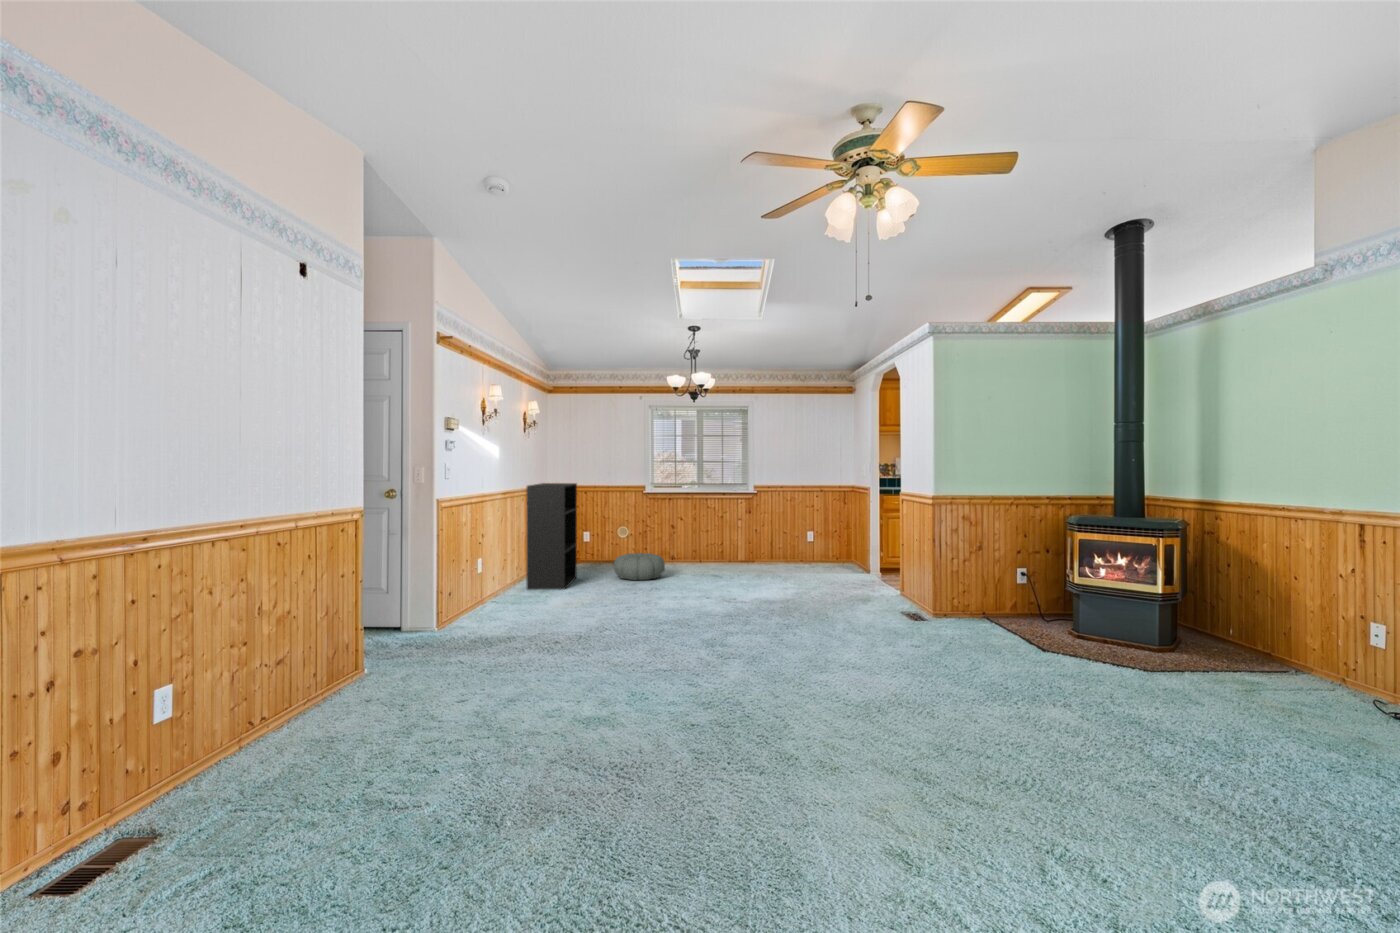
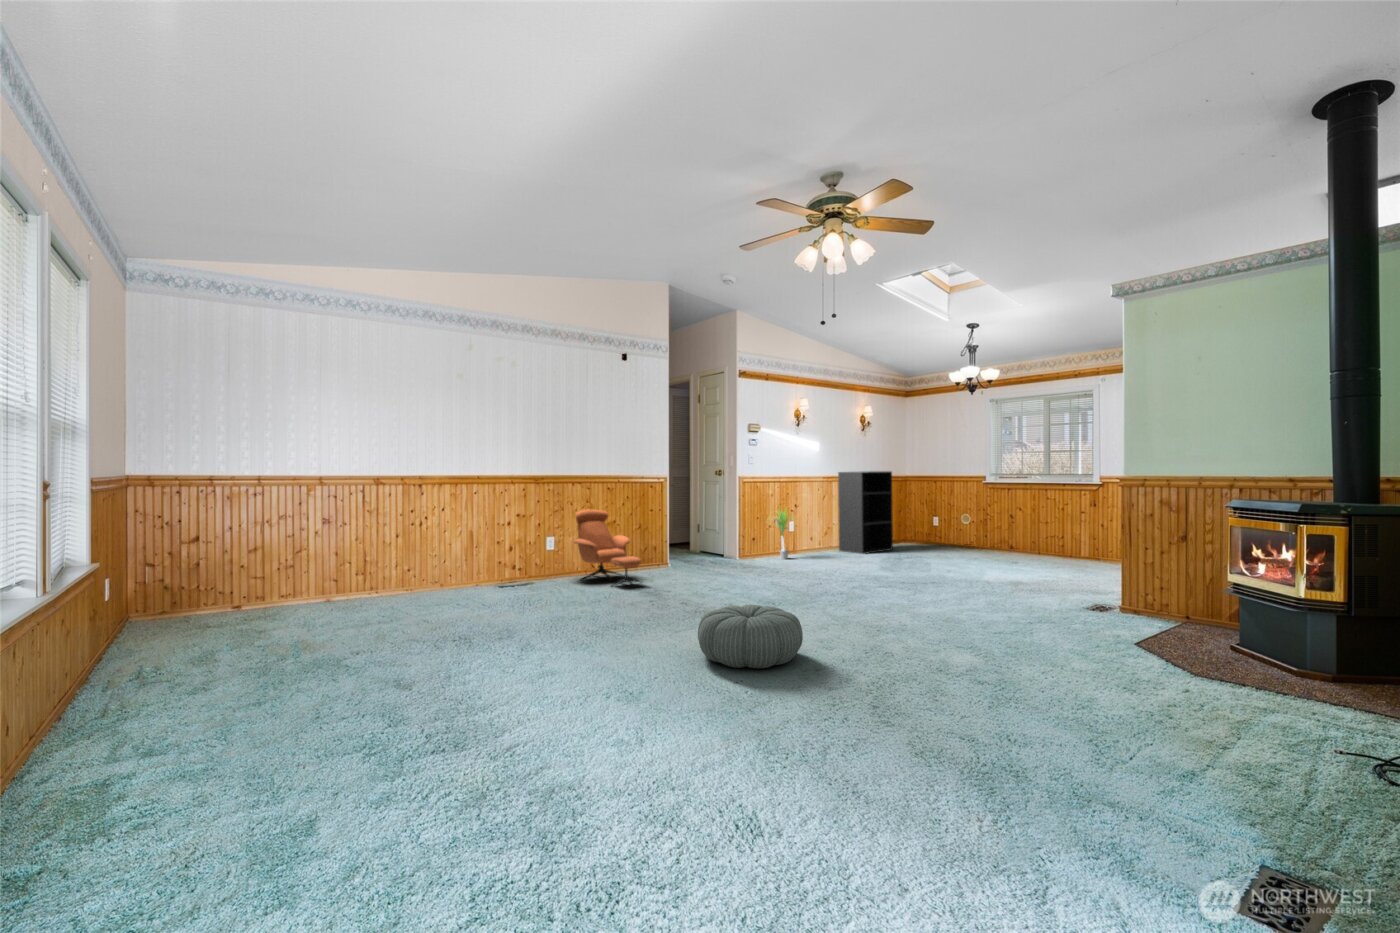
potted plant: none [471,535,527,617] -> present [776,509,790,559]
pouf: present [614,553,665,580] -> present [698,605,803,668]
lounge chair: none [233,595,456,770] -> present [574,510,641,586]

